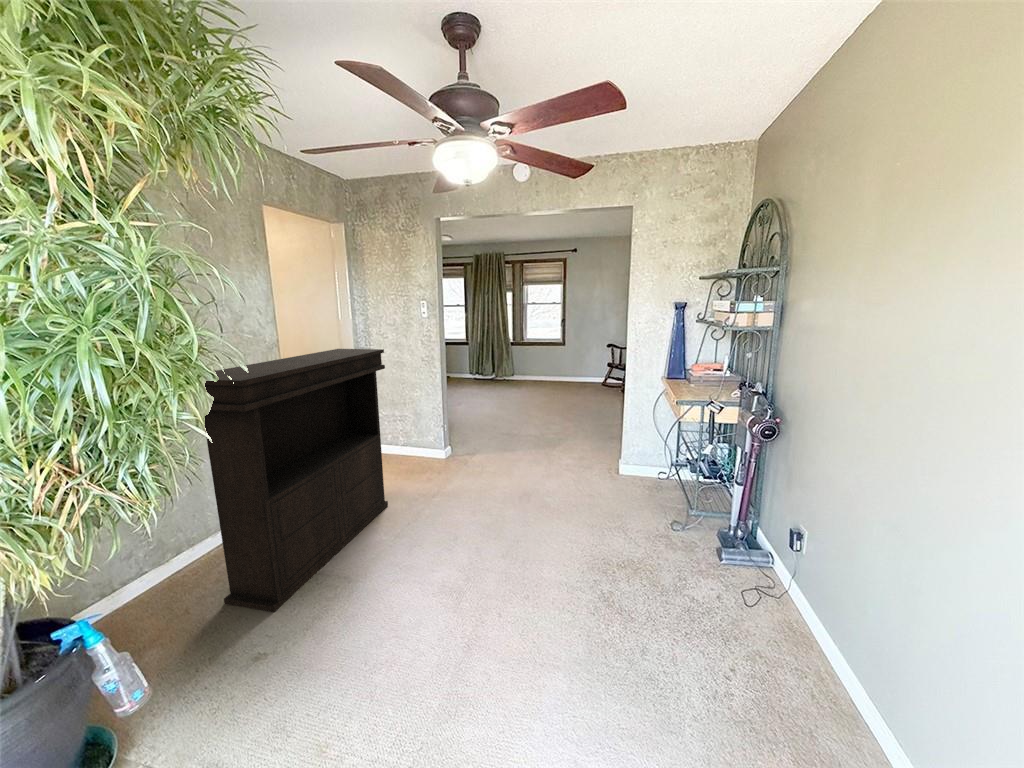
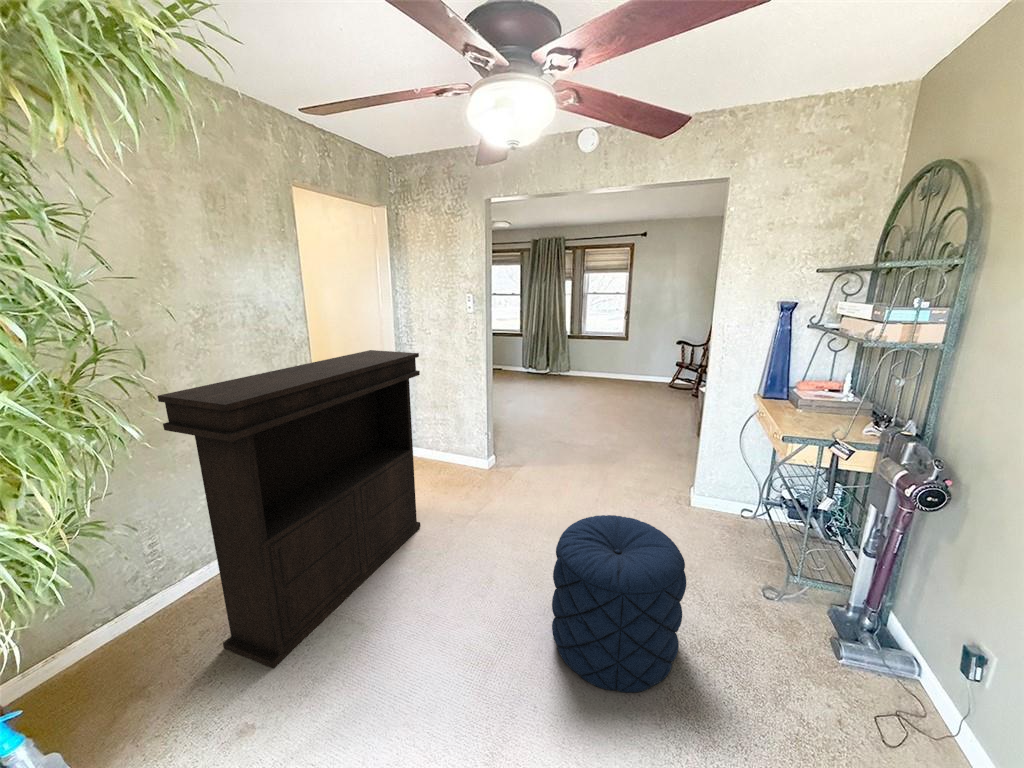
pouf: none [509,469,608,596] -> present [552,515,686,692]

